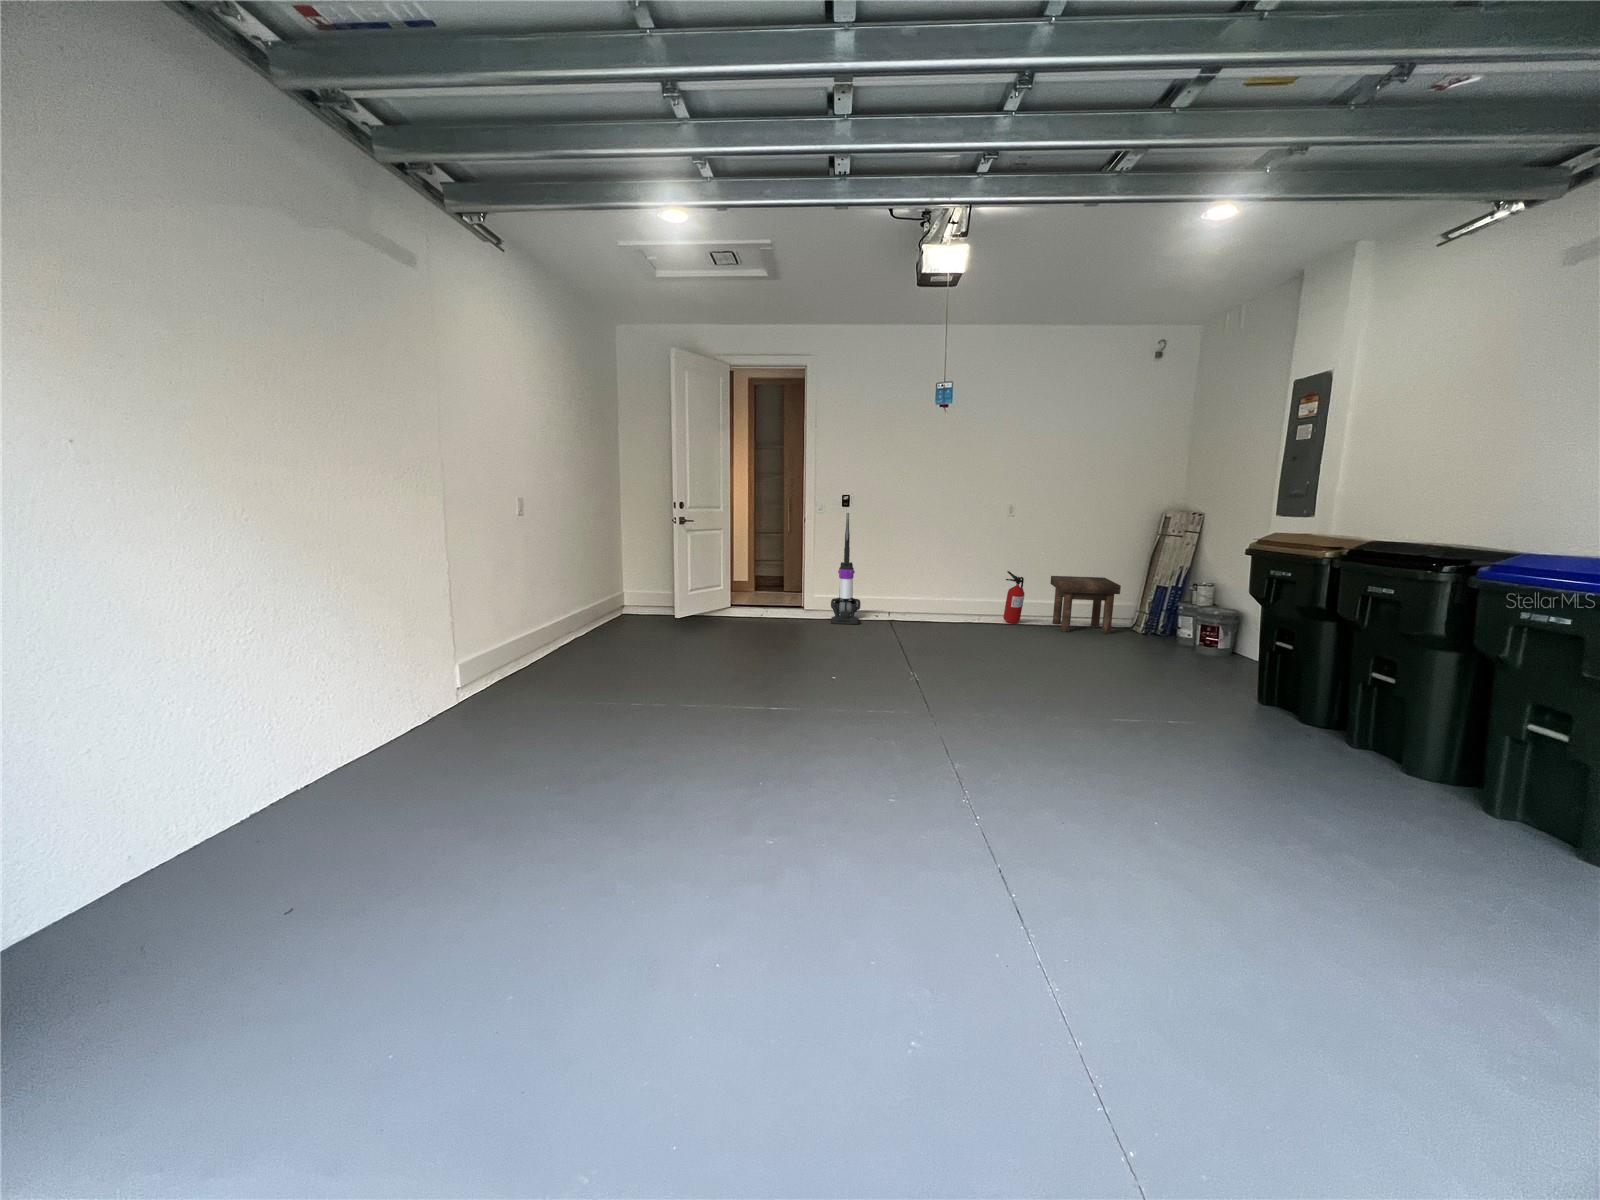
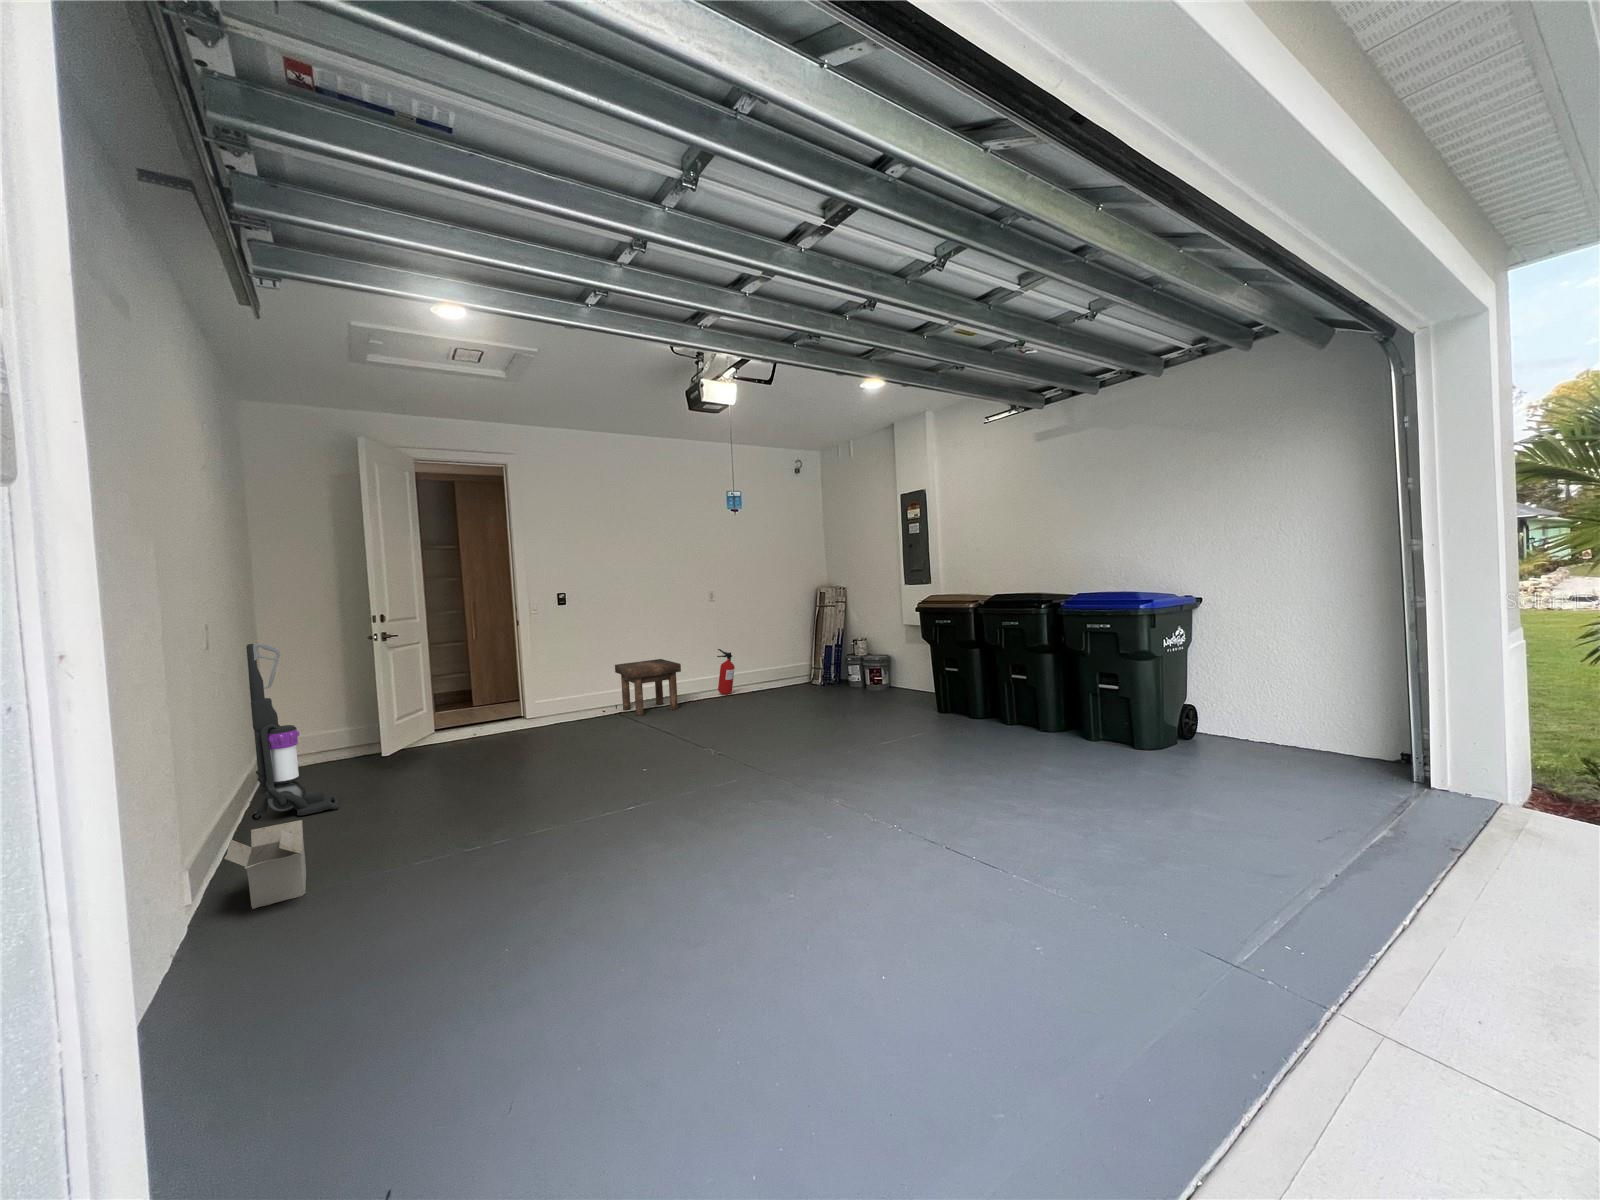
vacuum cleaner: present [830,513,861,624] -> present [246,644,339,820]
stool: present [1050,576,1121,634] -> present [615,659,681,716]
cardboard box: none [479,645,542,699] -> present [225,820,306,909]

